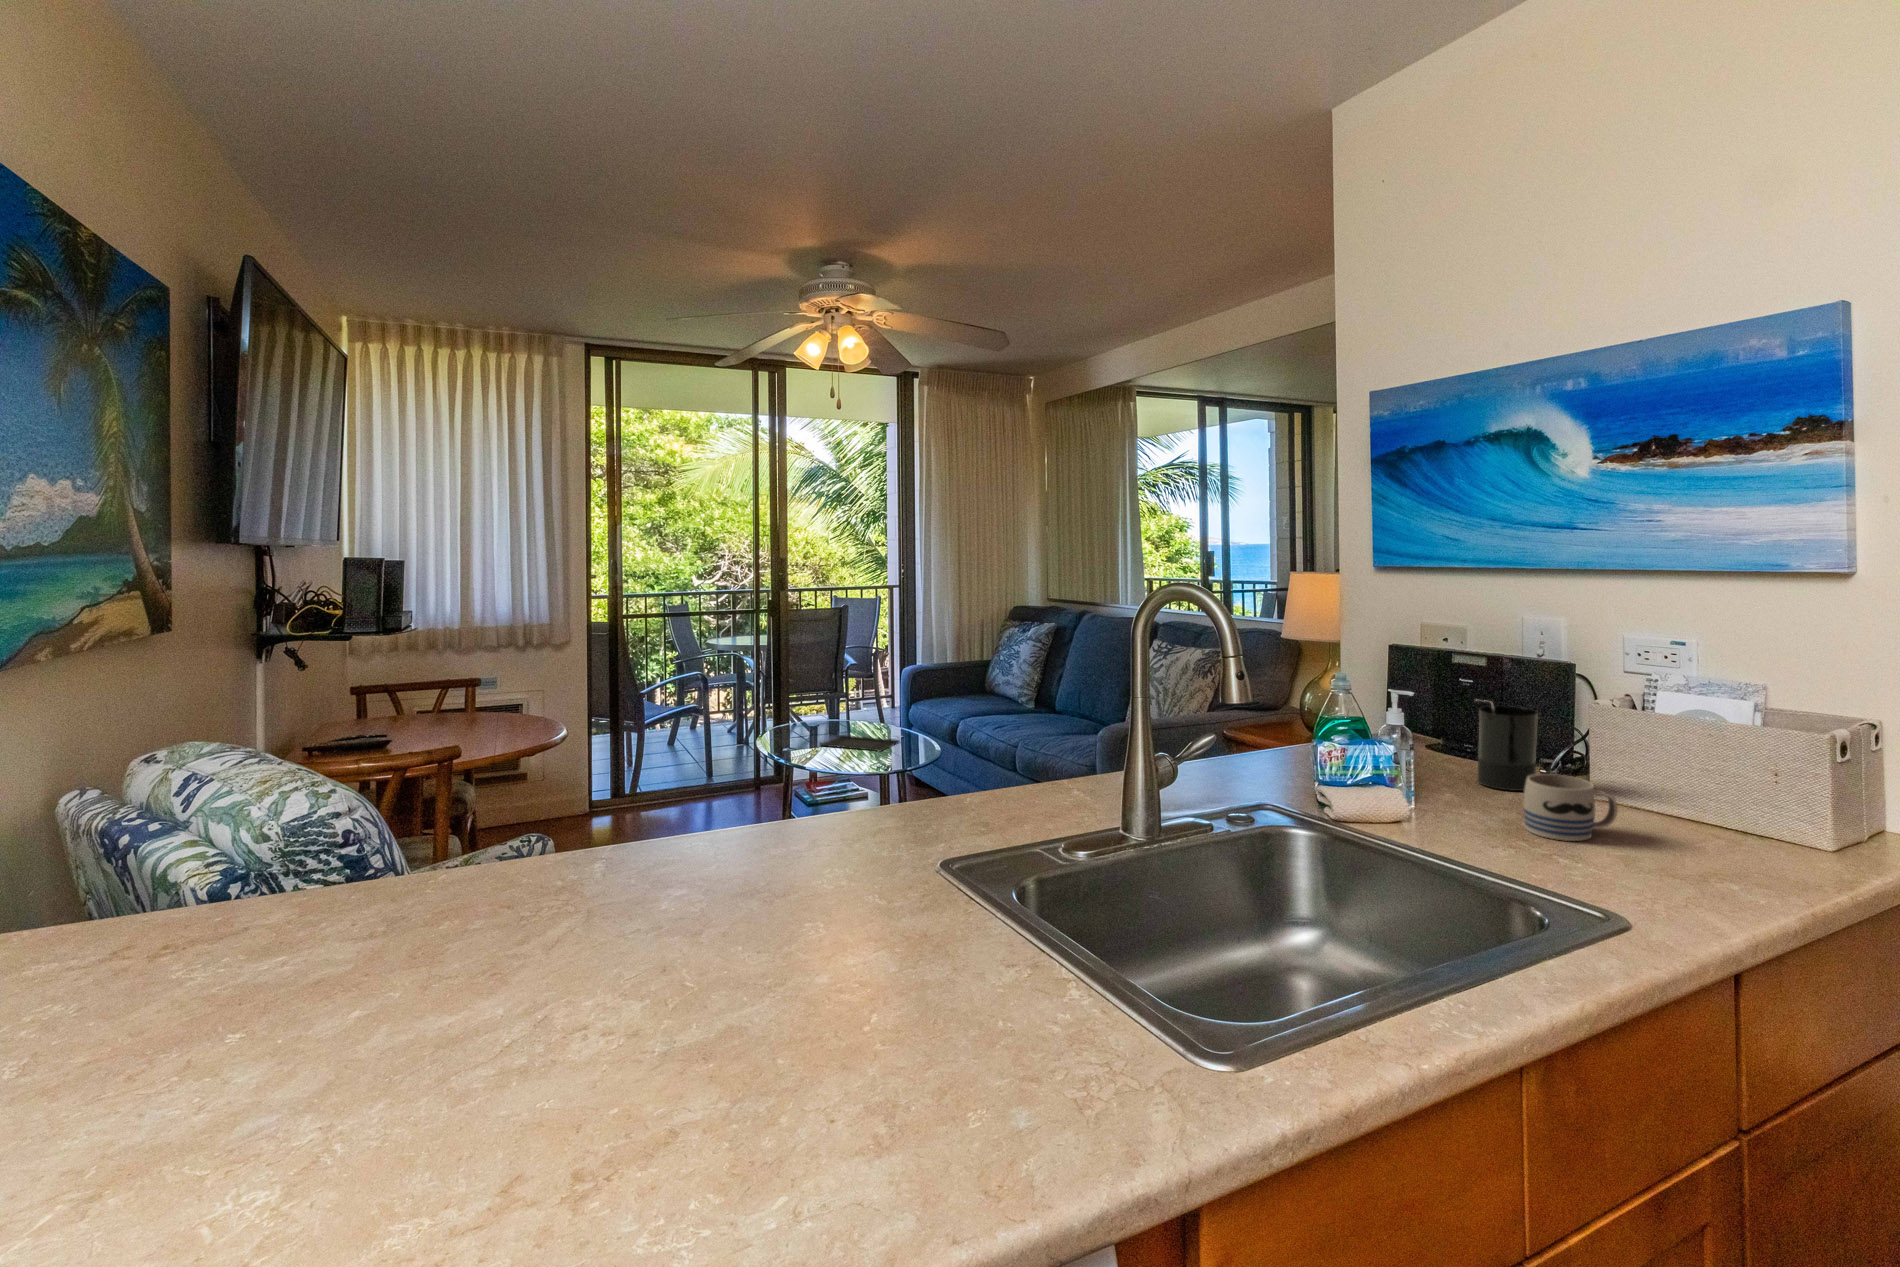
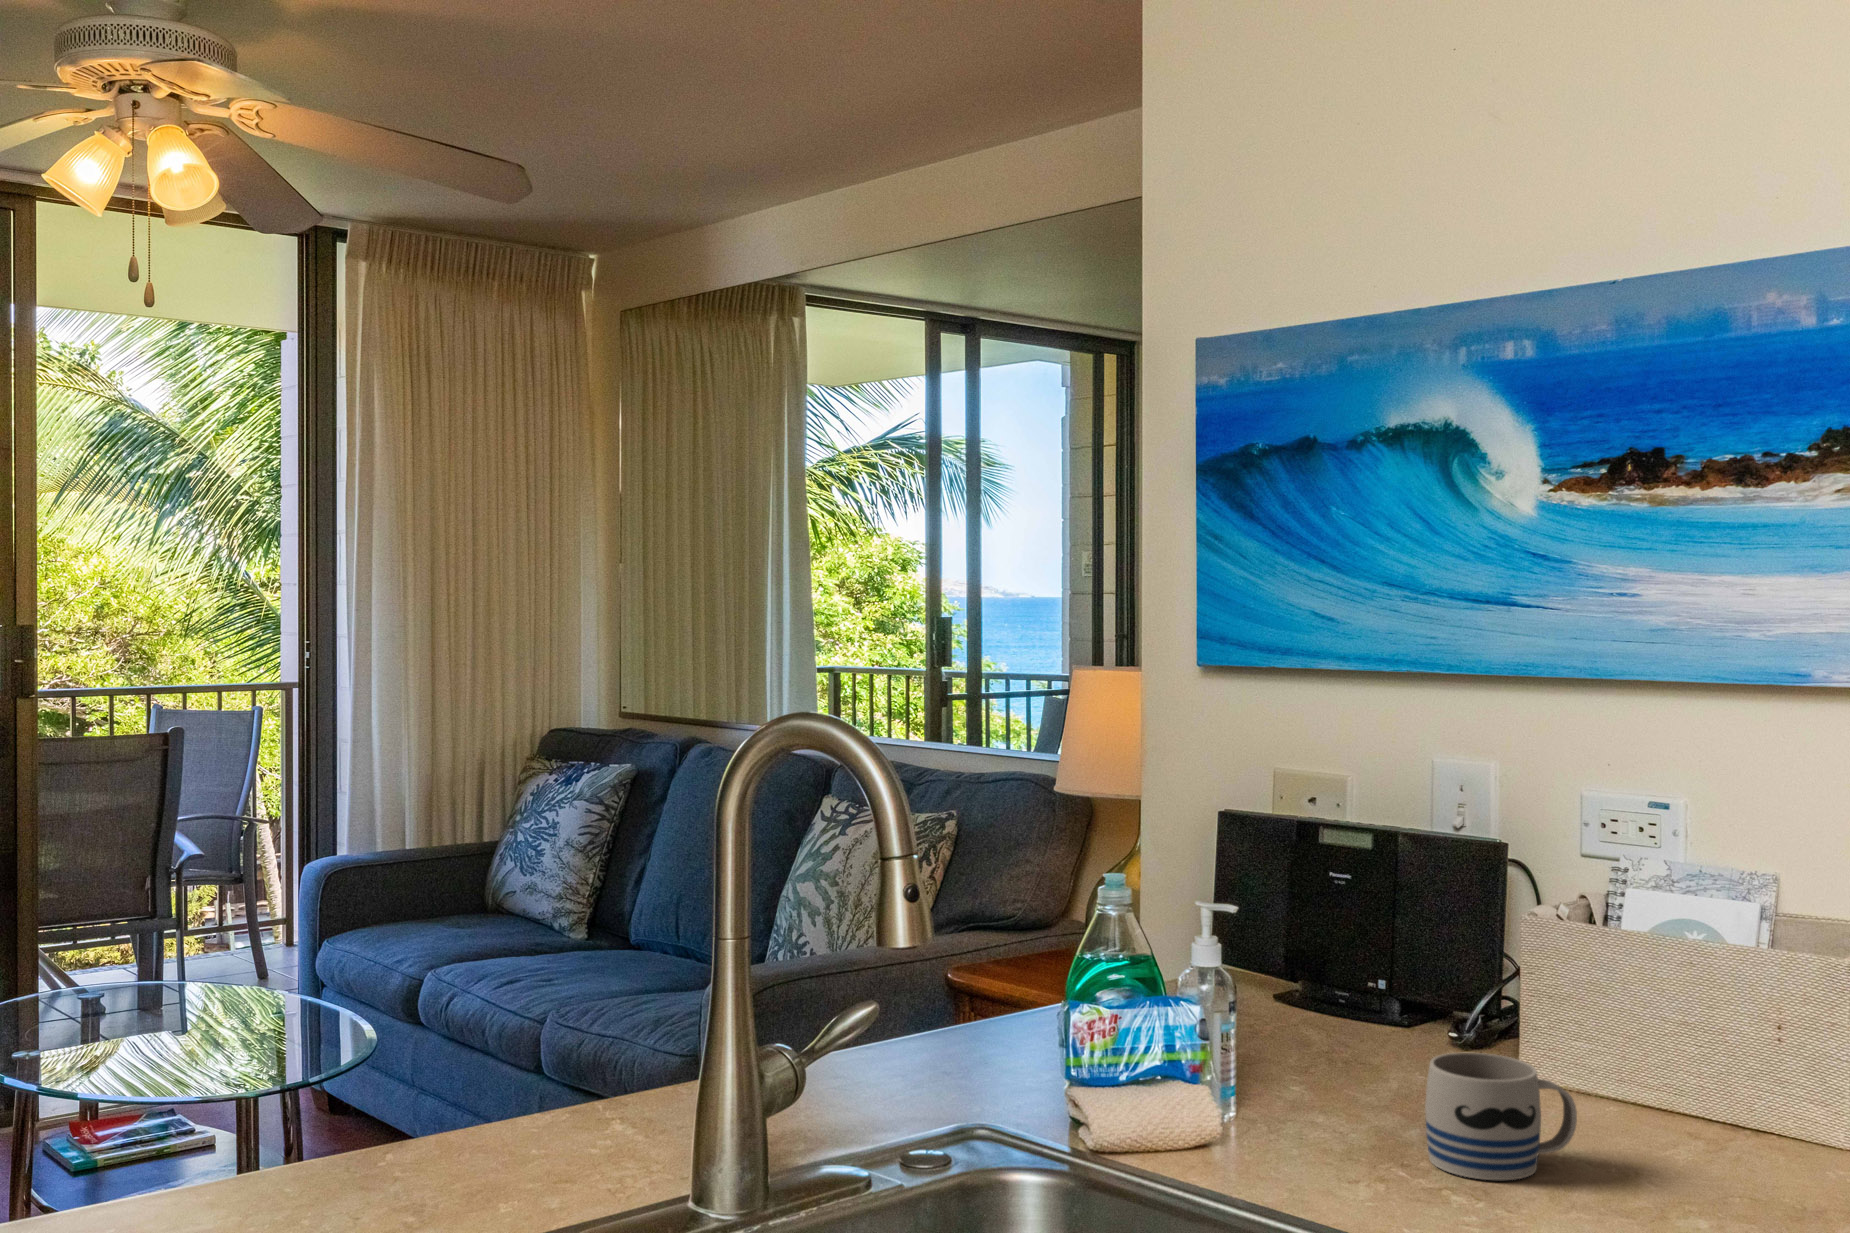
candle: present [1477,700,1538,791] -> none [1353,912,1456,1086]
tray: present [819,735,900,751] -> none [75,1006,271,1041]

